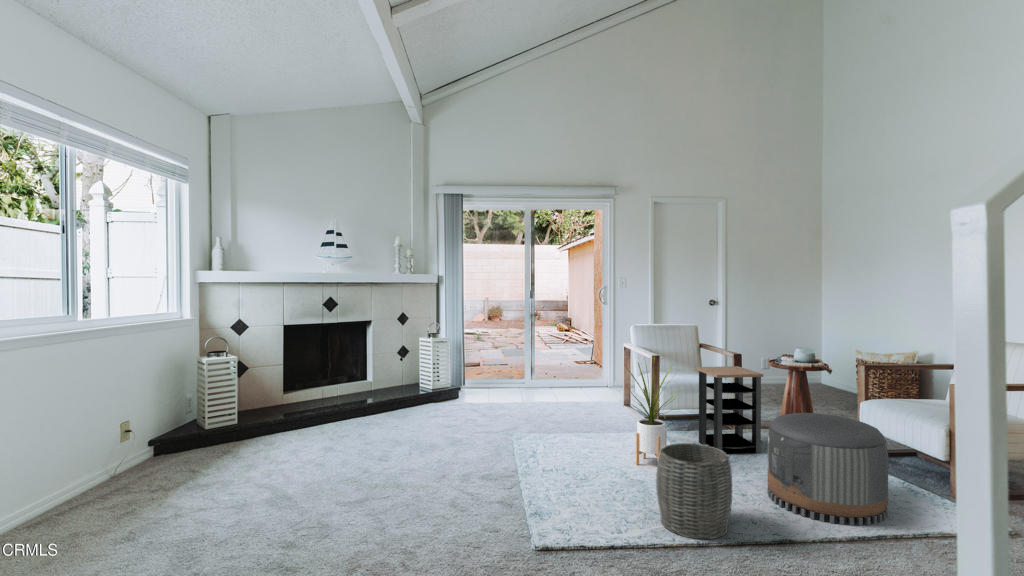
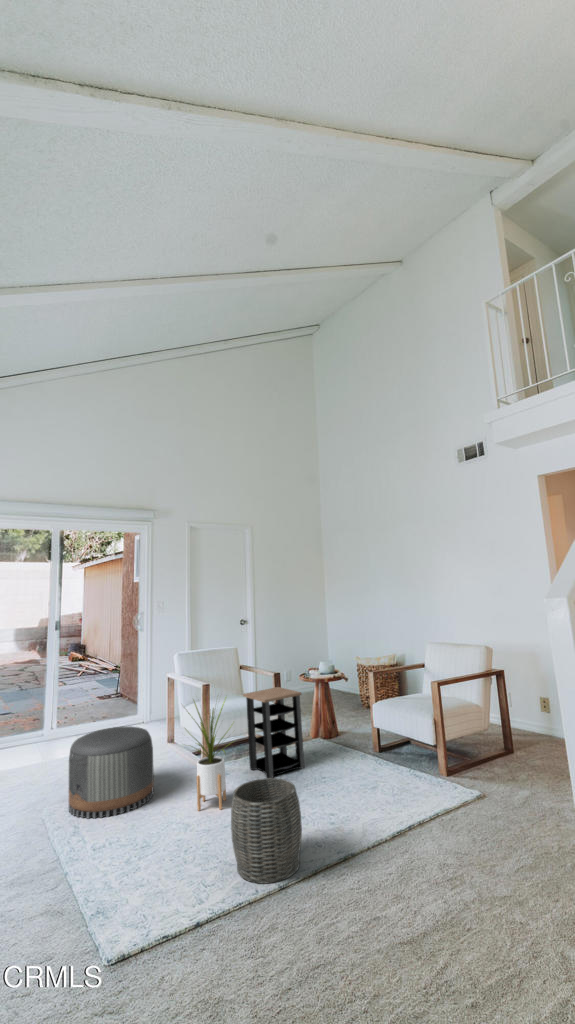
pouf: present [768,413,888,526] -> present [69,726,154,818]

